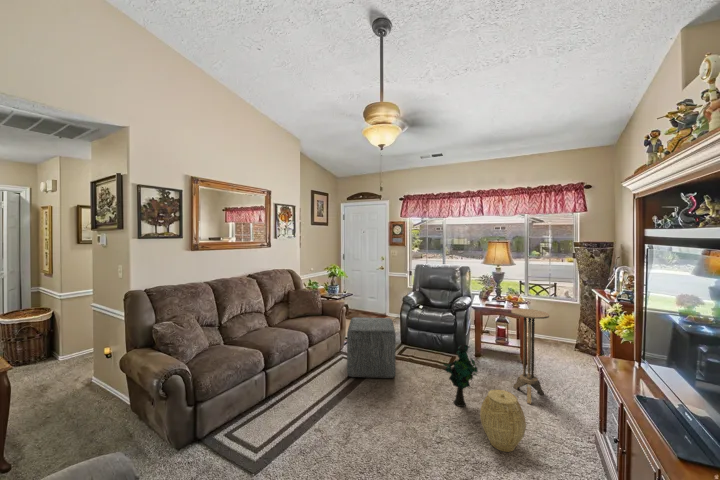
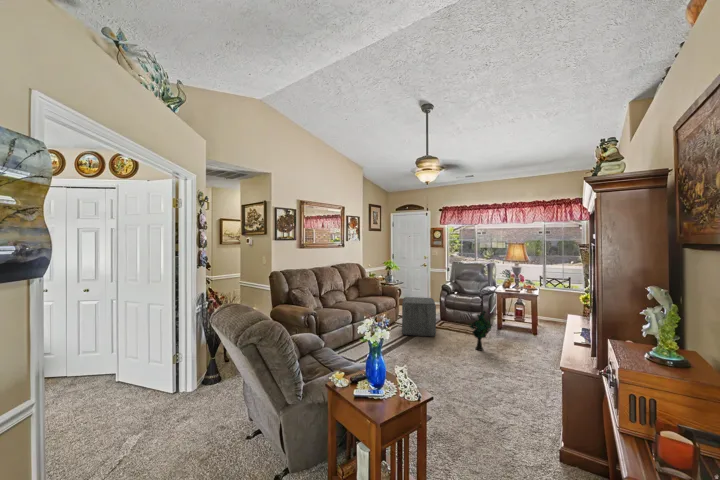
side table: present [511,308,549,404] -> none [517,289,543,352]
woven basket: present [480,390,526,452] -> none [489,334,517,368]

